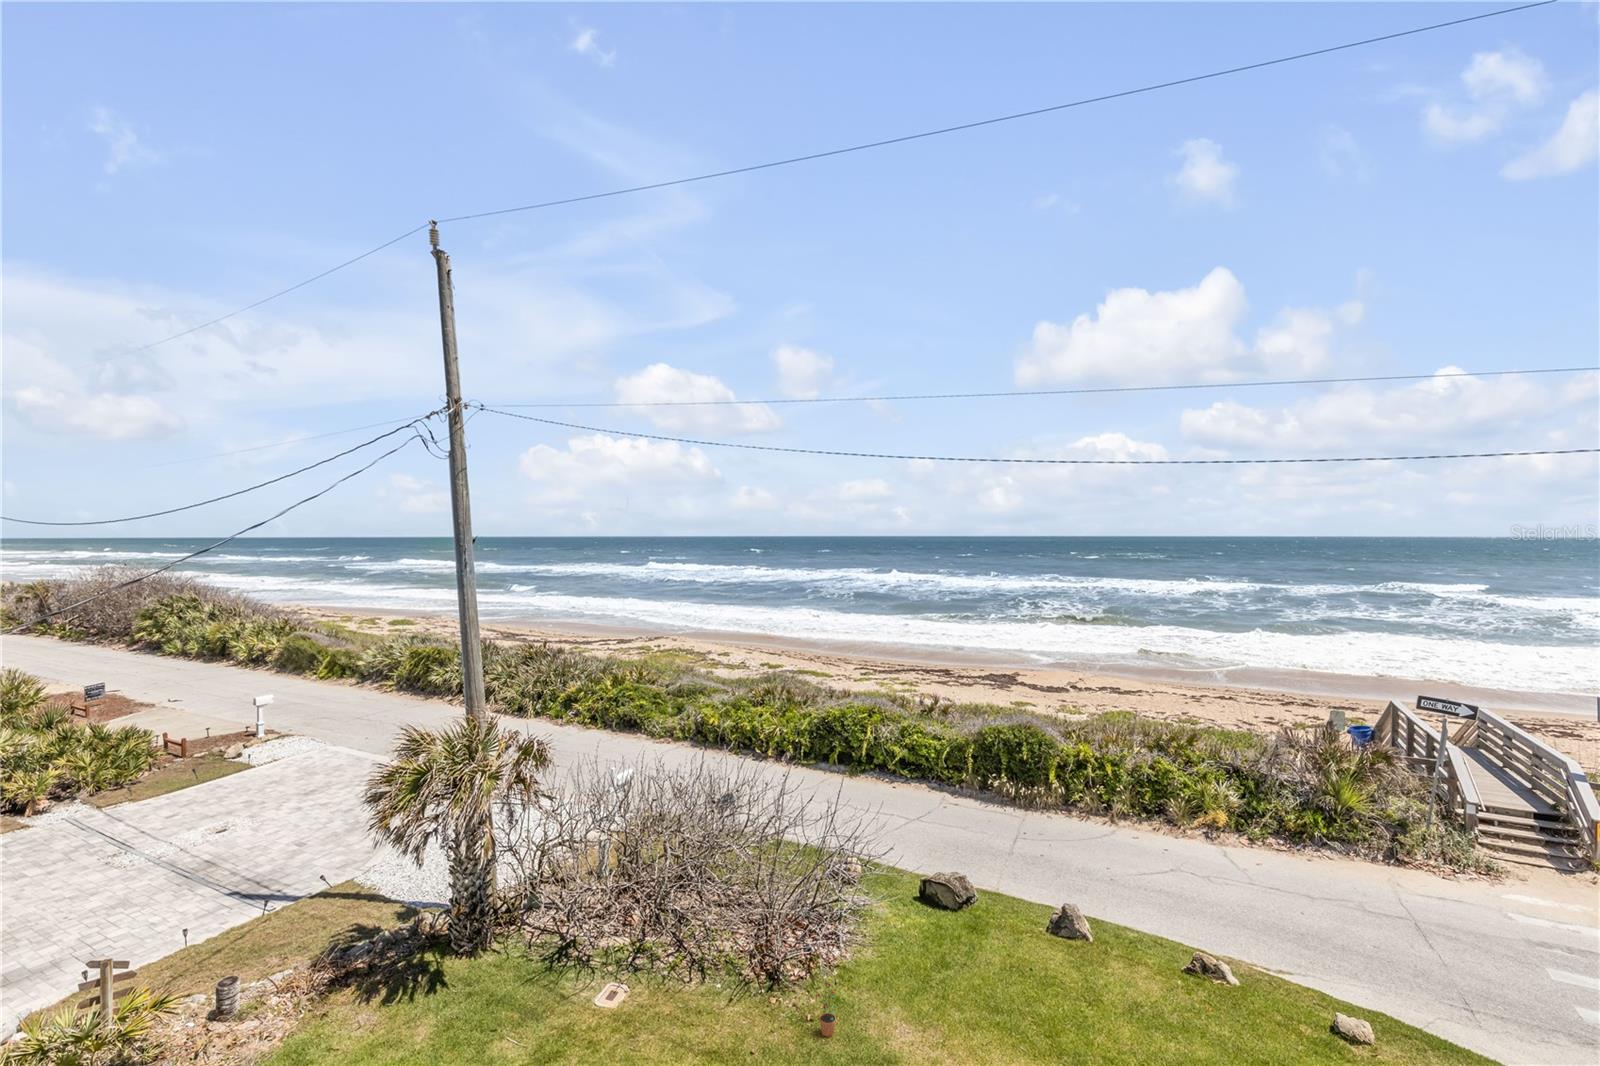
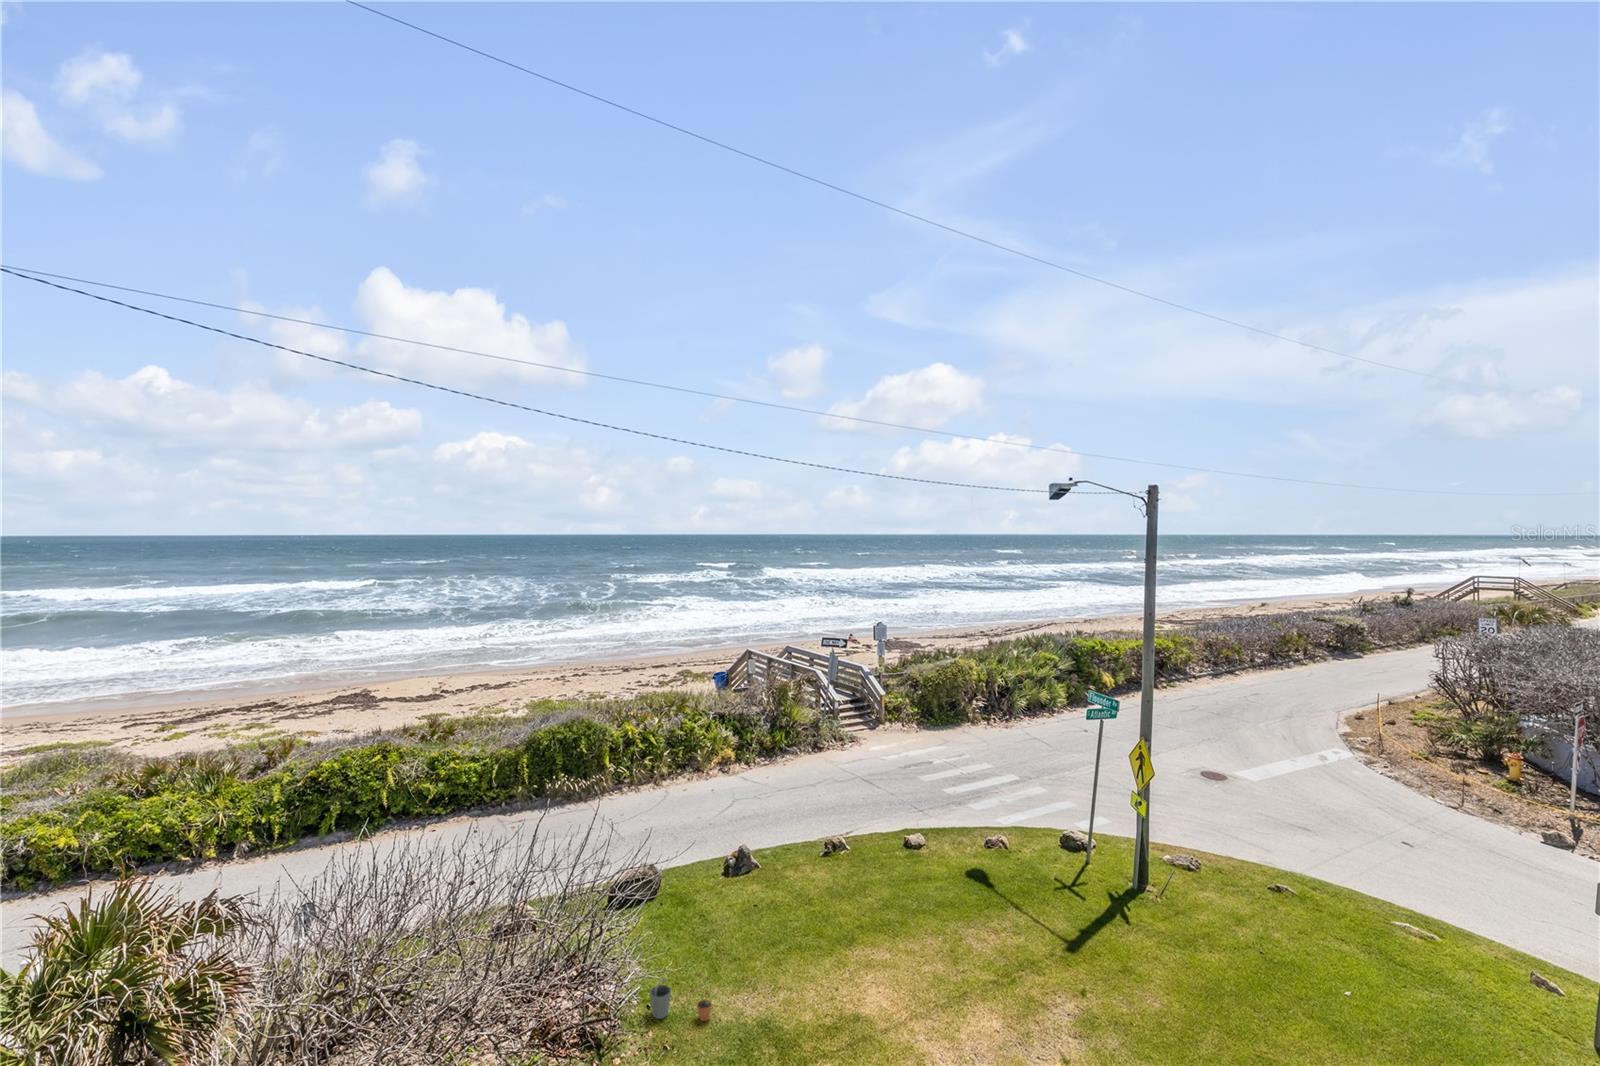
bucket: none [795,970,817,1010] -> present [650,979,671,1019]

